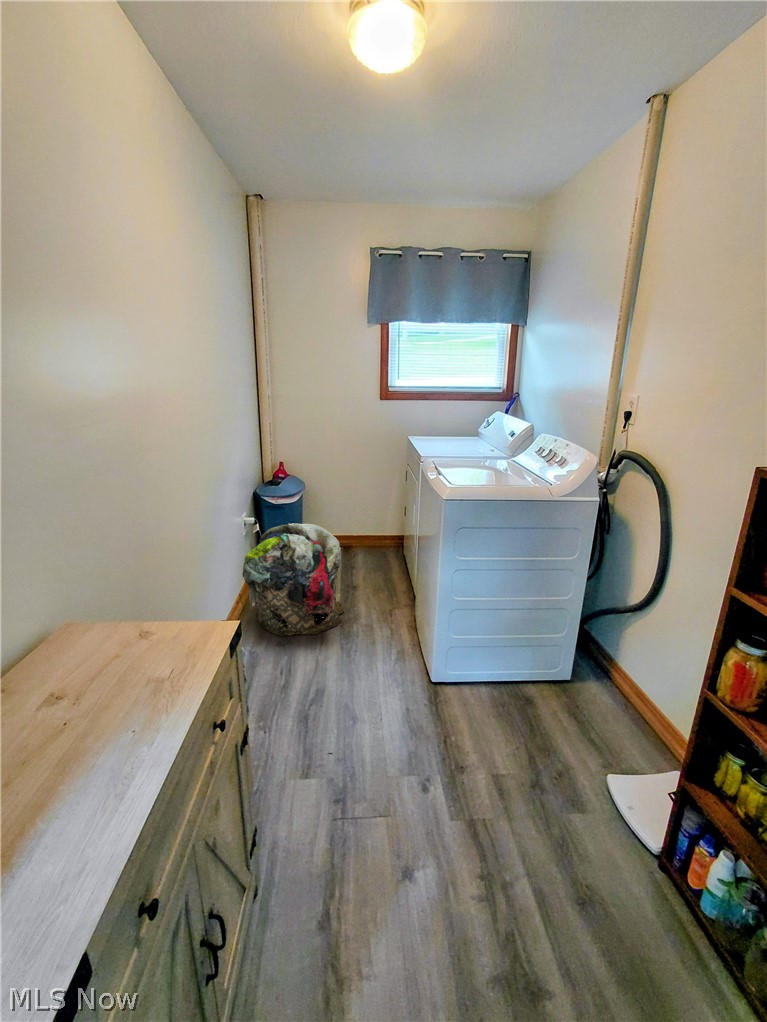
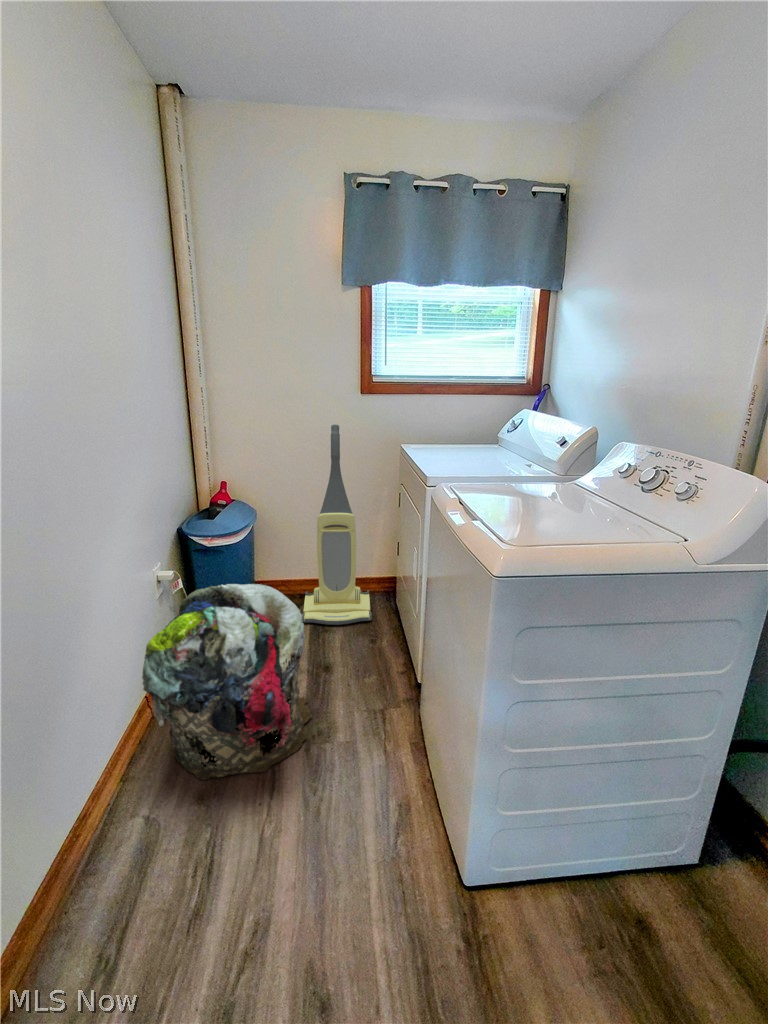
vacuum cleaner: none [335,422,386,565] -> present [302,425,372,625]

